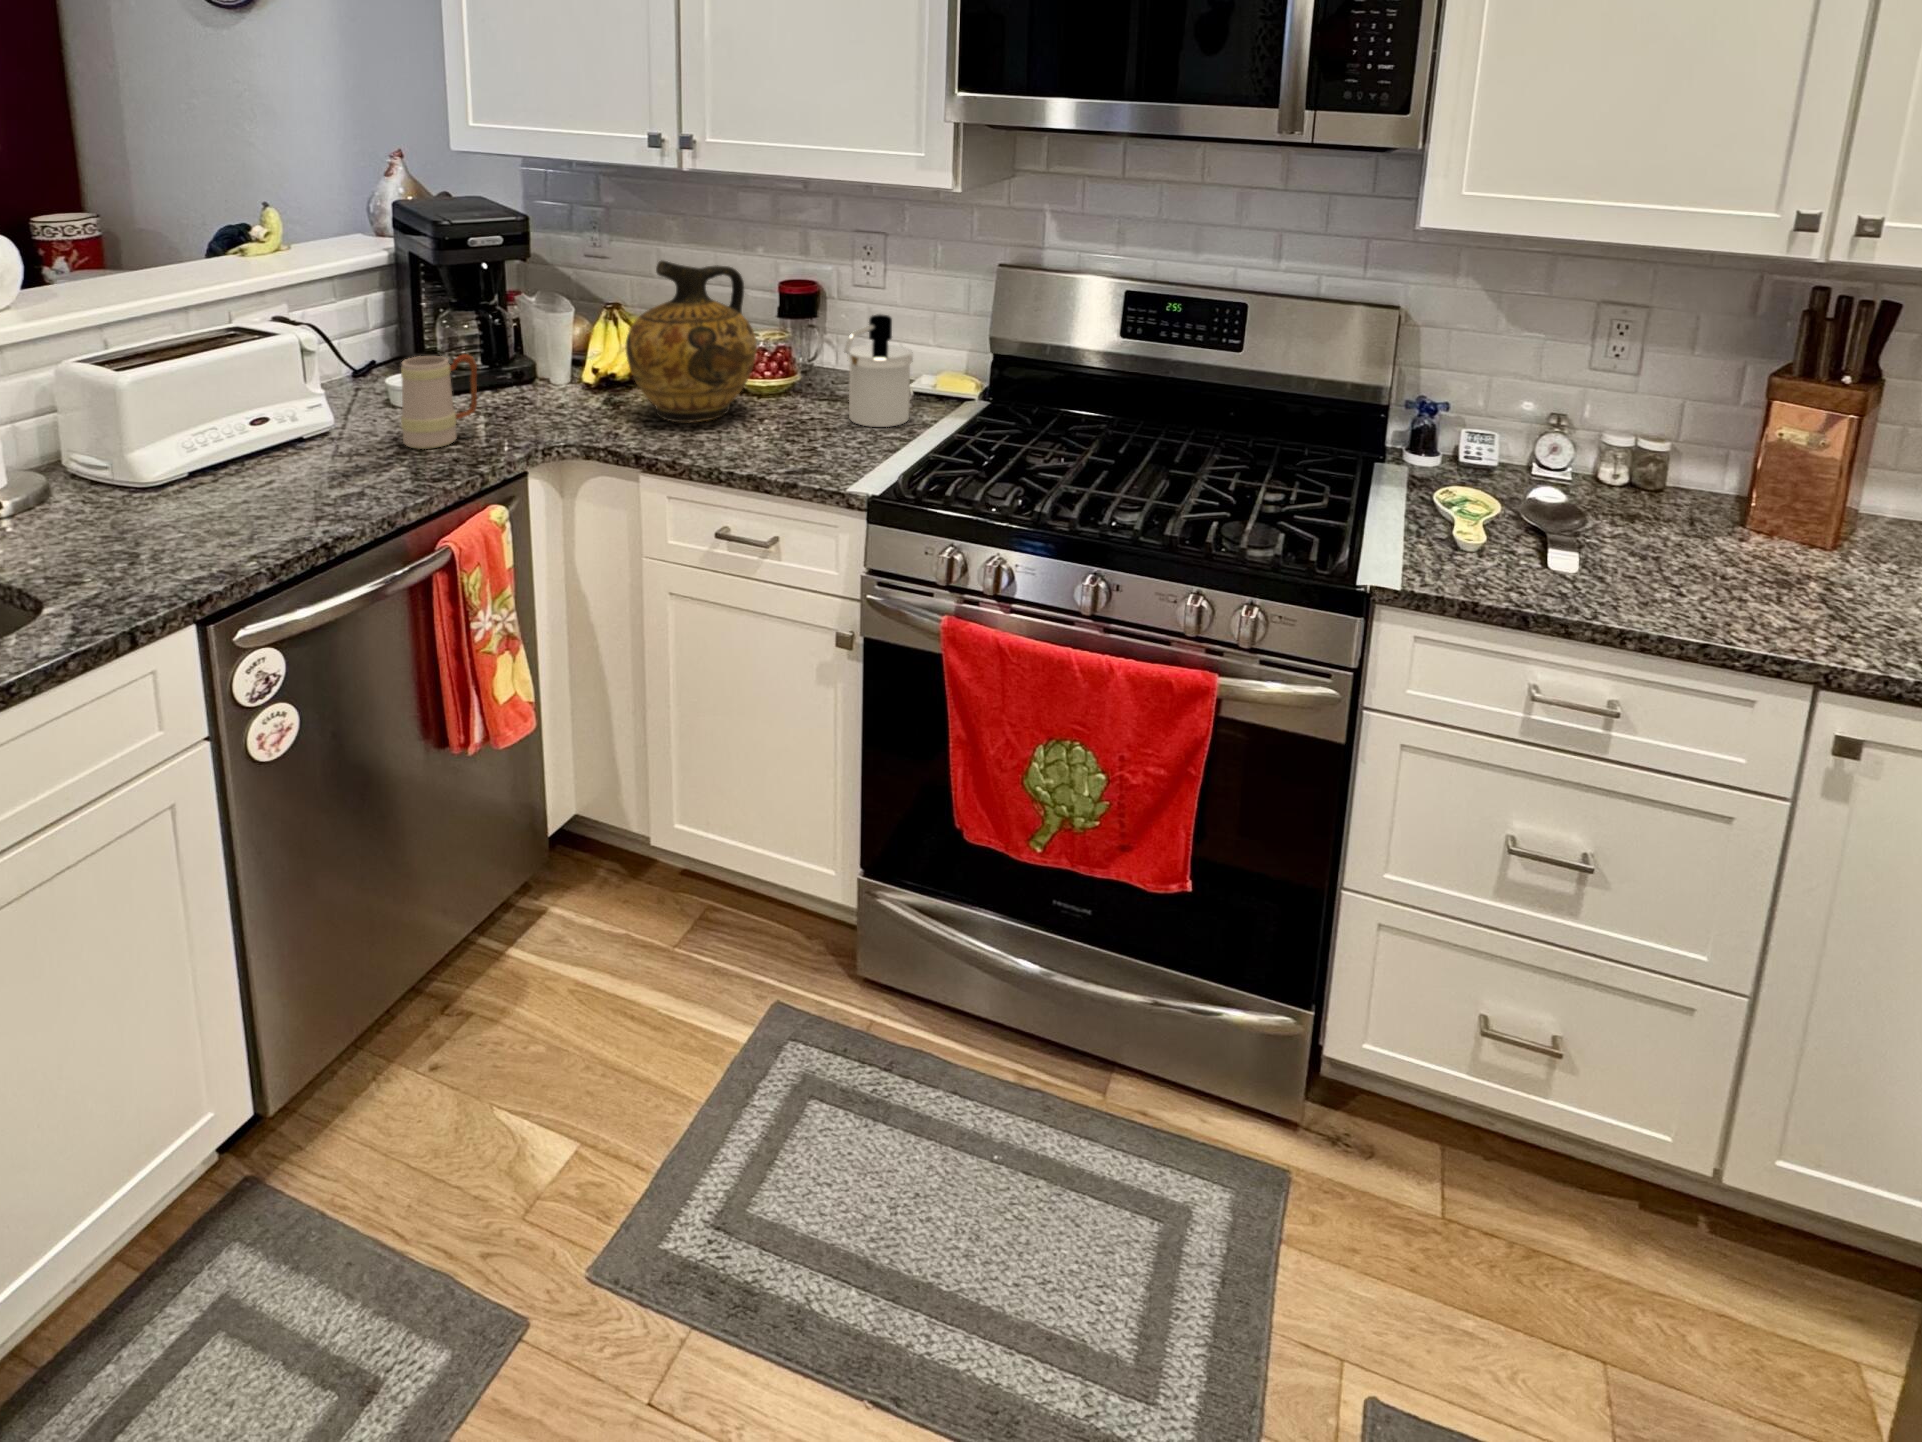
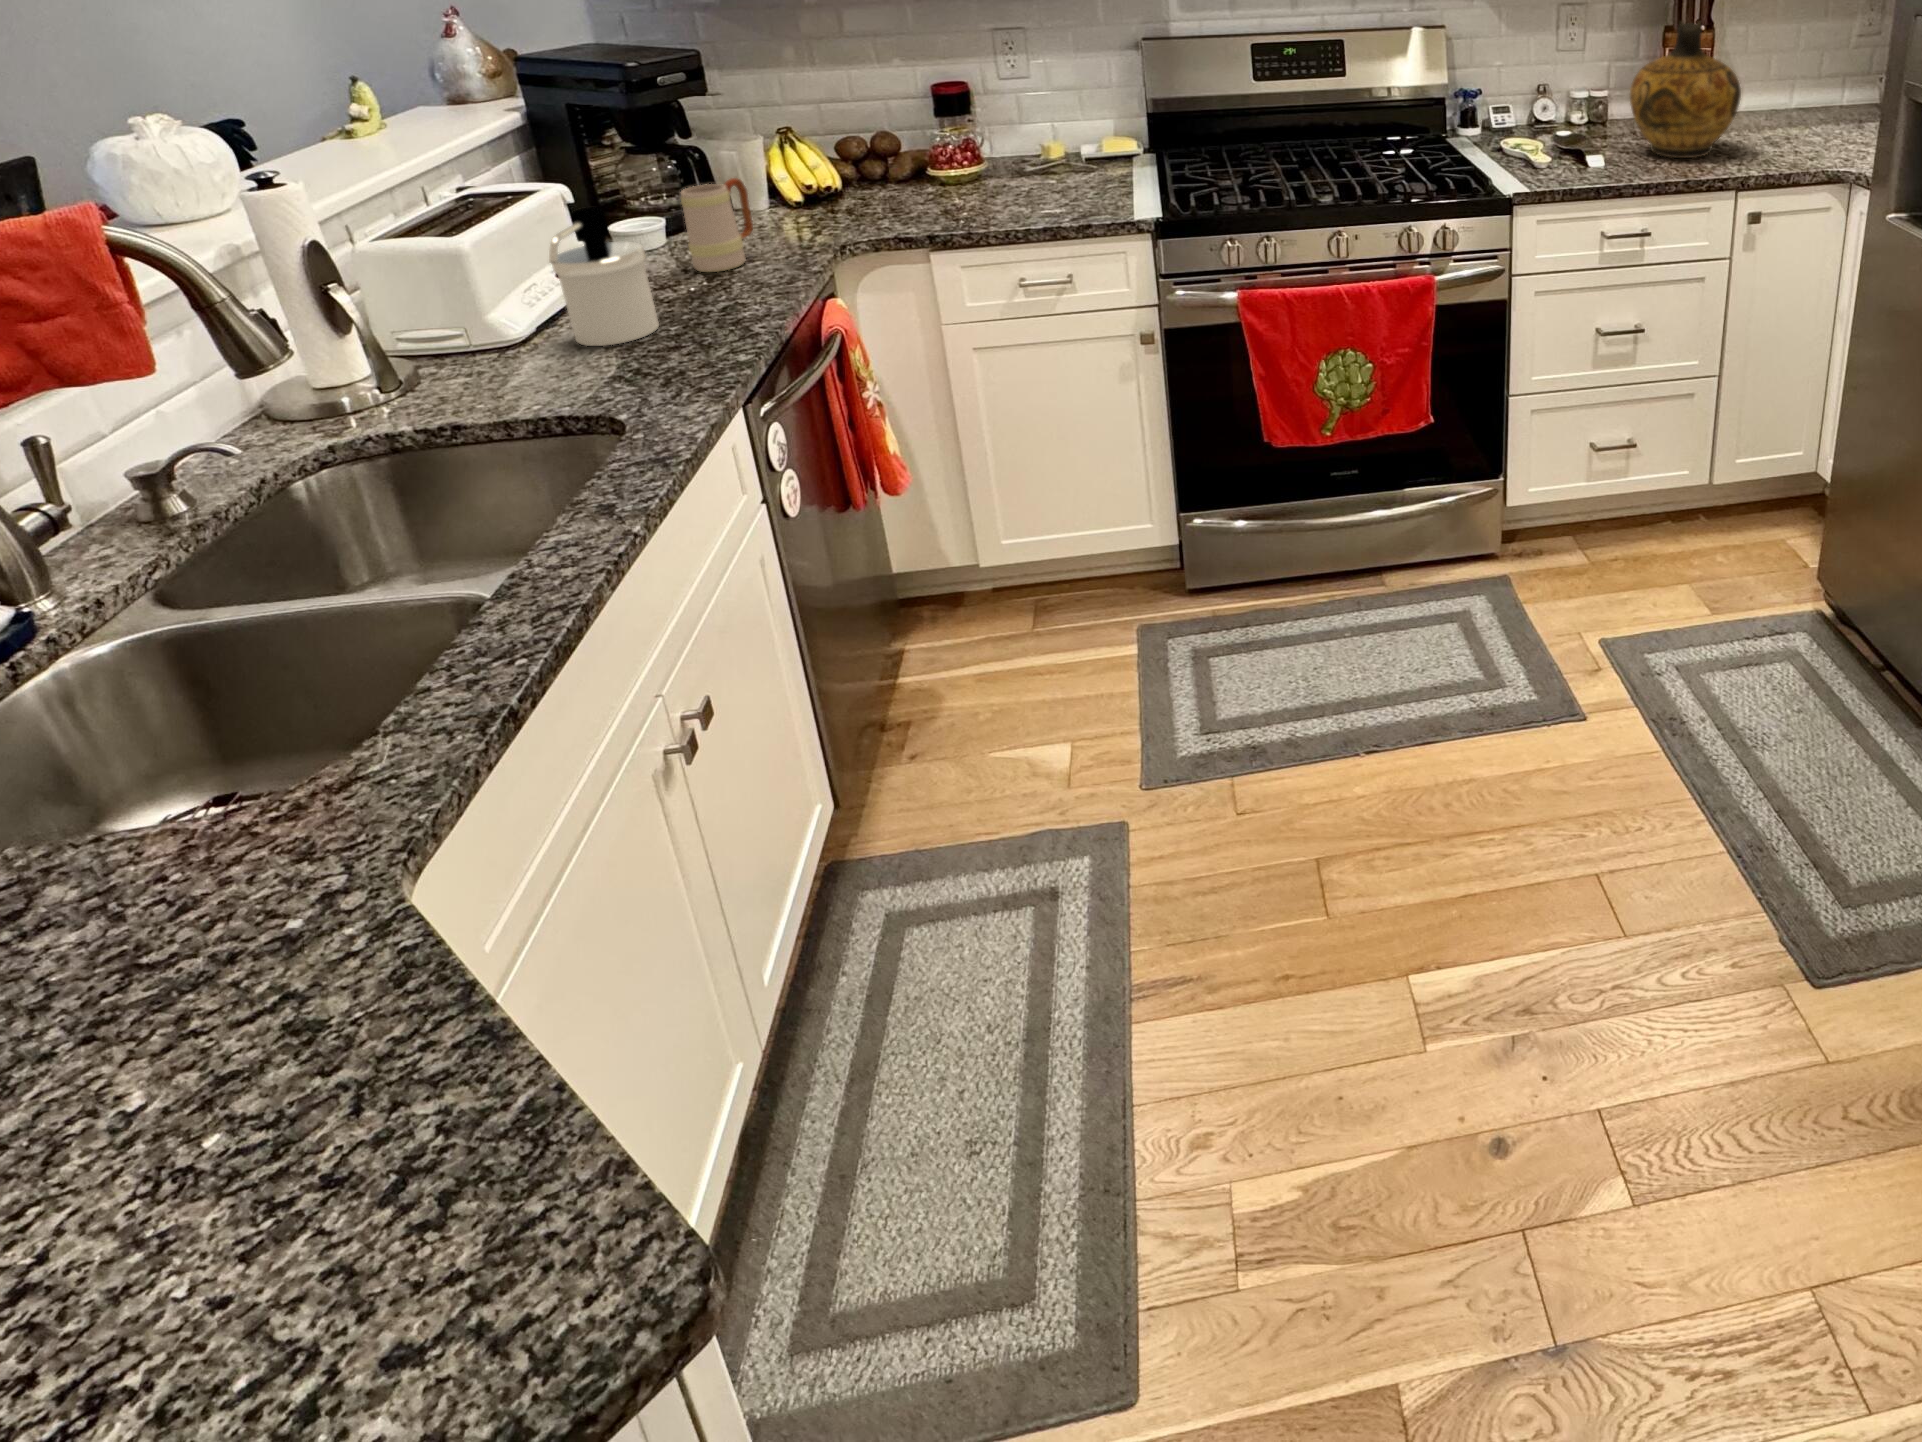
ceramic jug: present [625,261,757,423] -> present [1630,22,1741,158]
soap dispenser: present [844,314,913,427] -> present [549,207,659,346]

